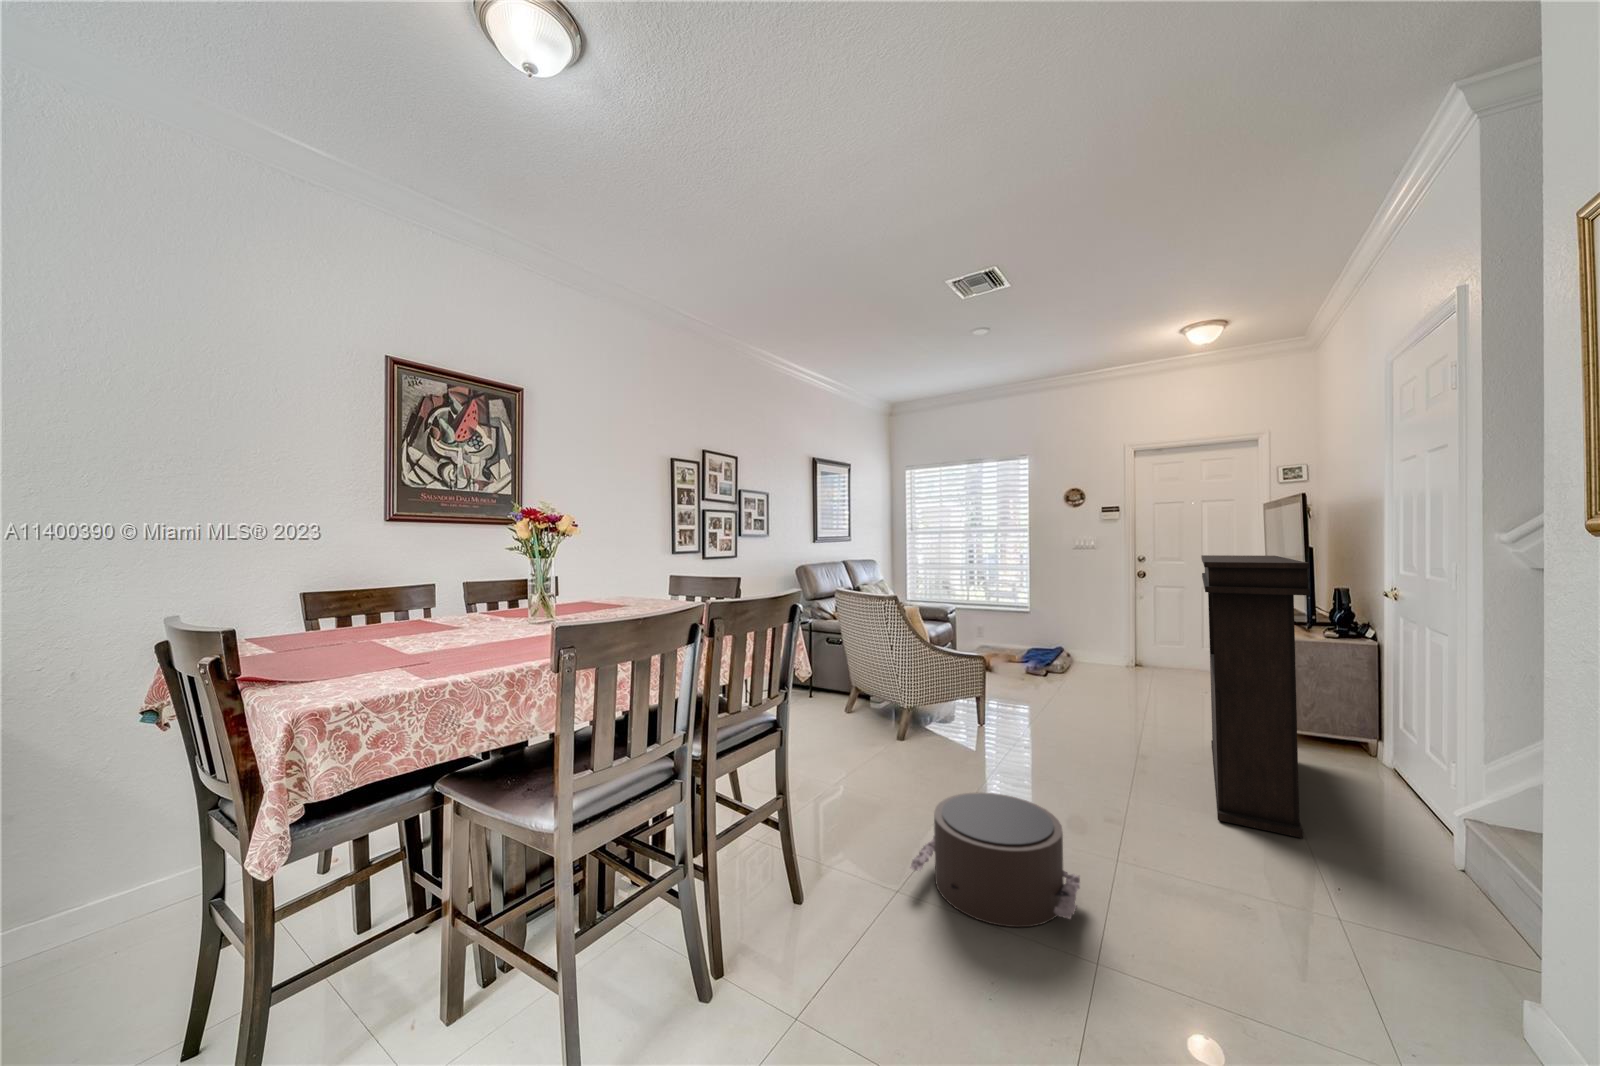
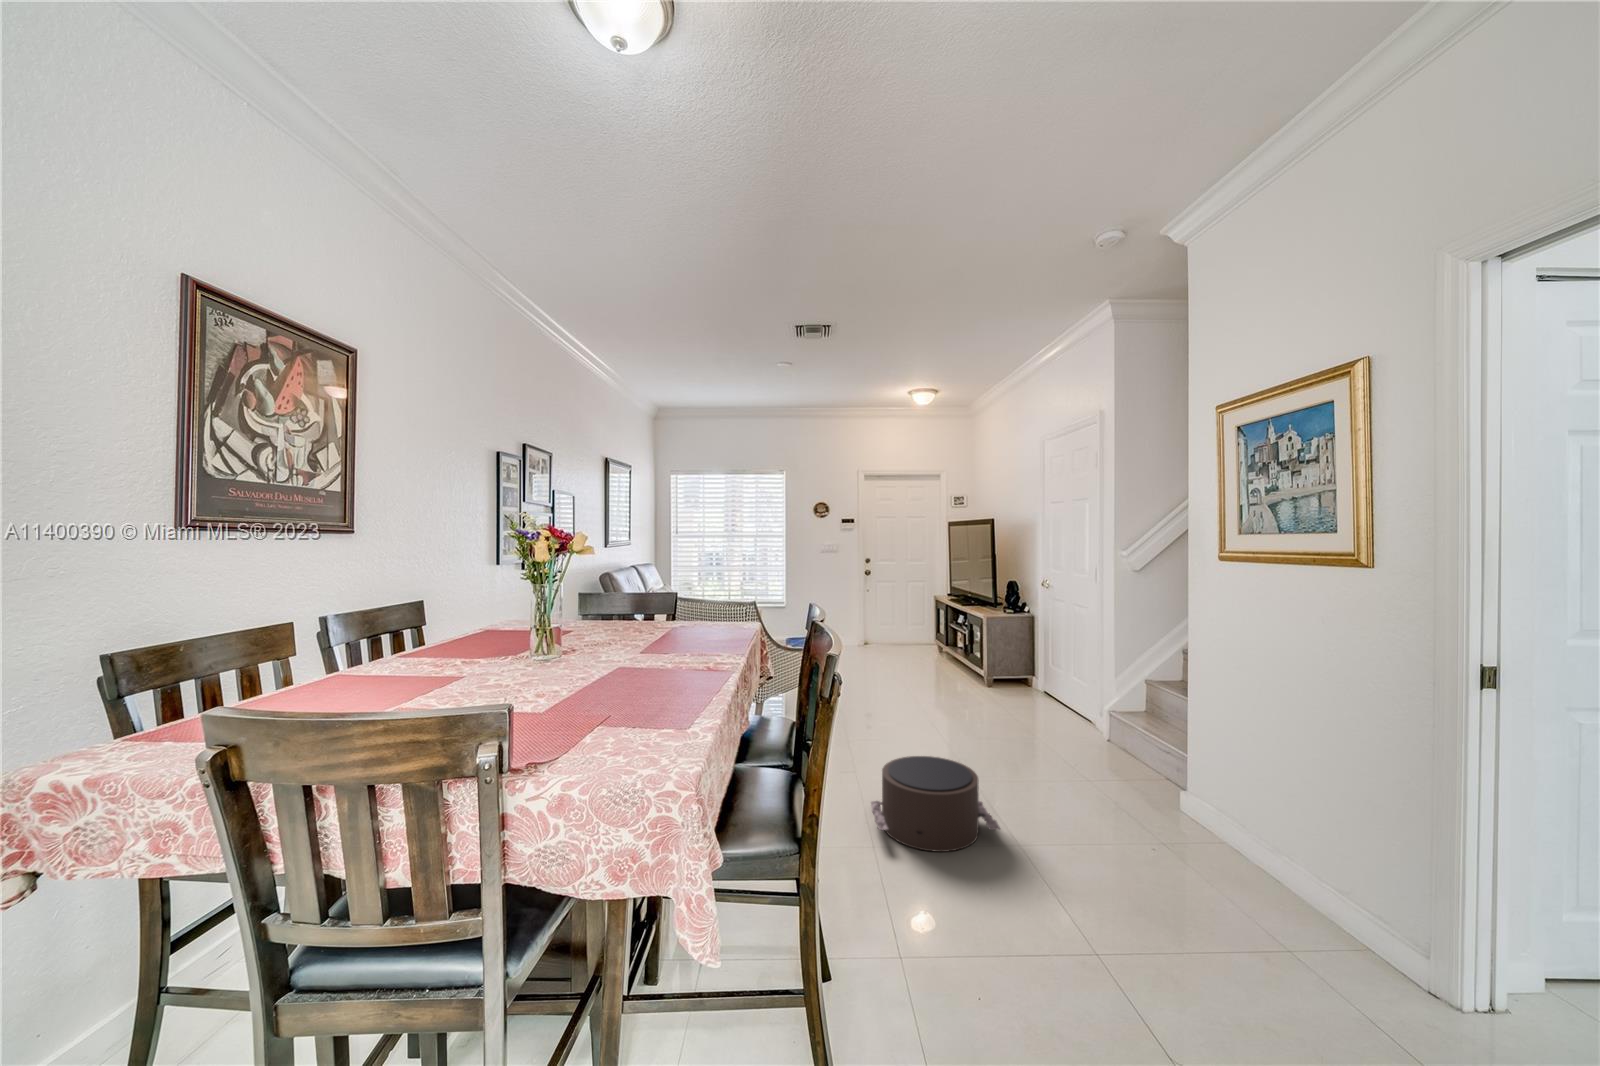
console table: present [1201,555,1310,838] -> none [953,561,1056,747]

